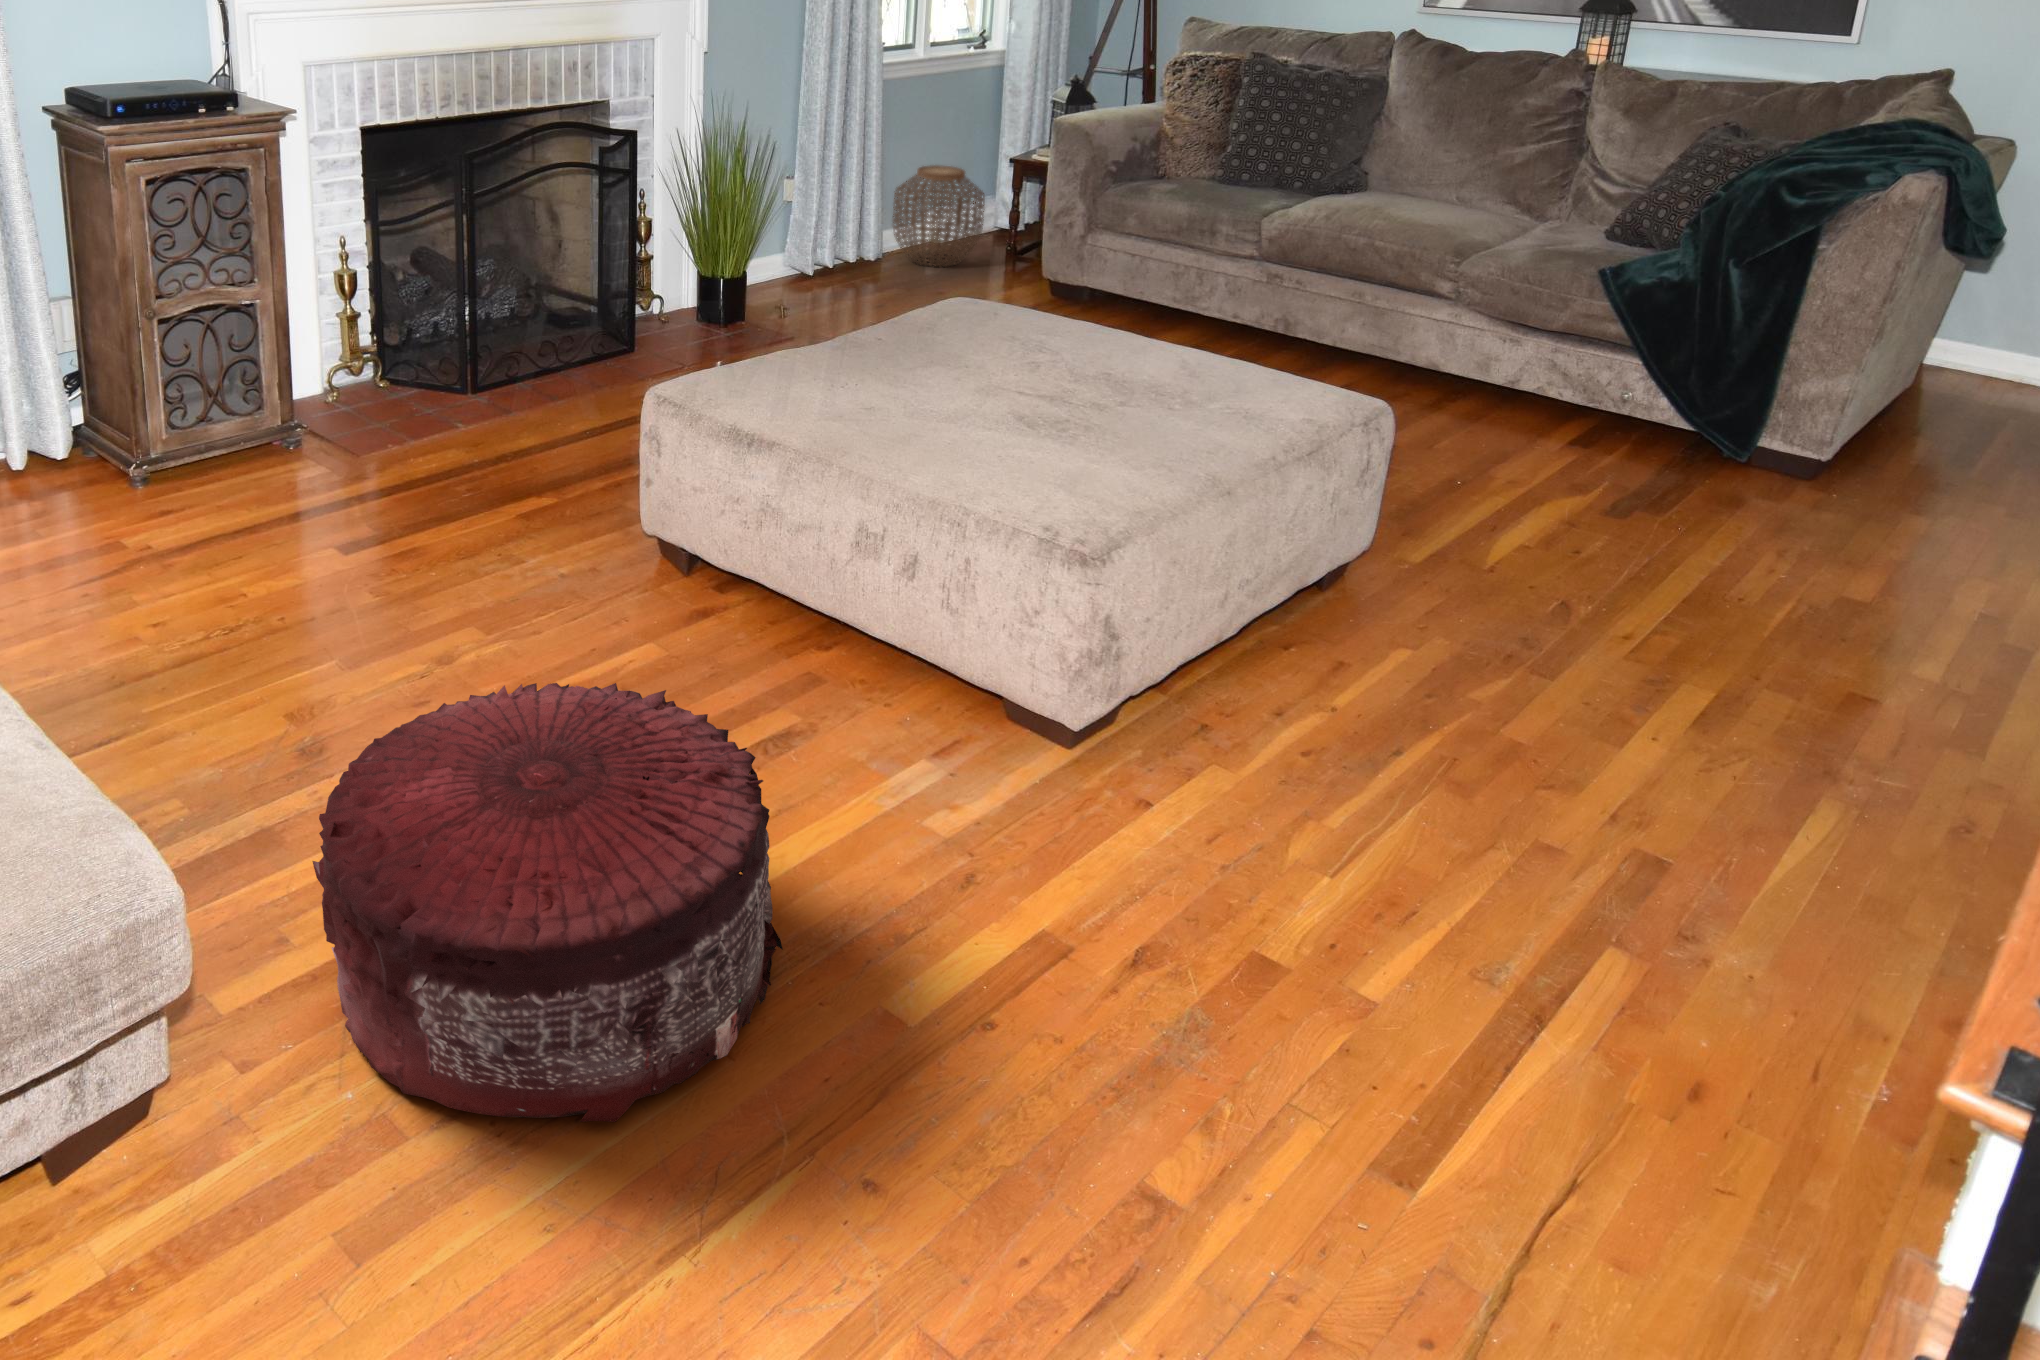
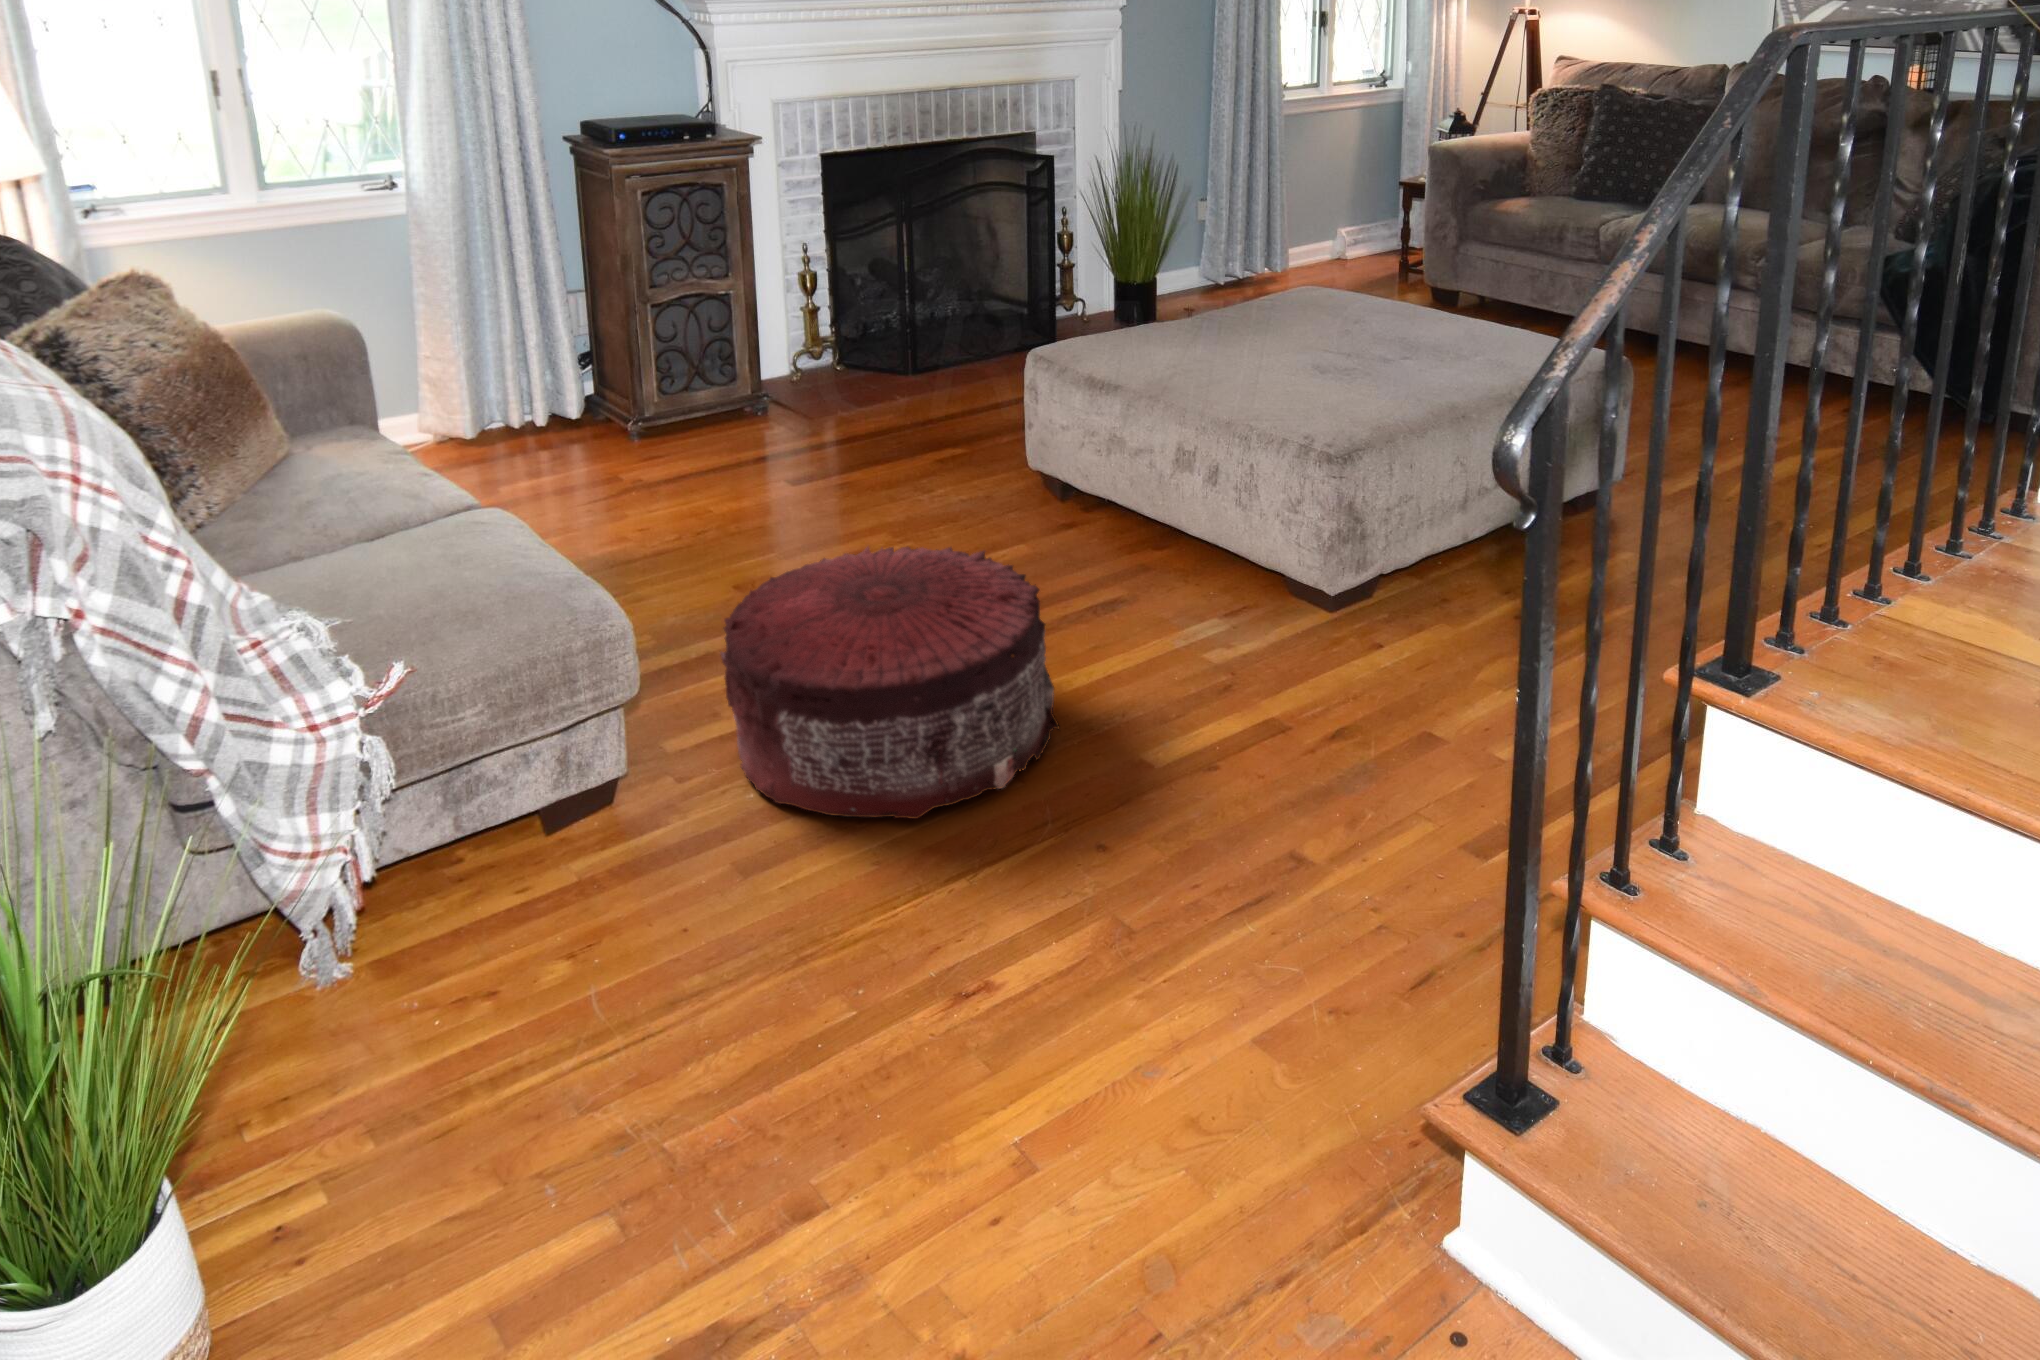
woven basket: present [893,165,985,267] -> none [1298,190,1380,280]

